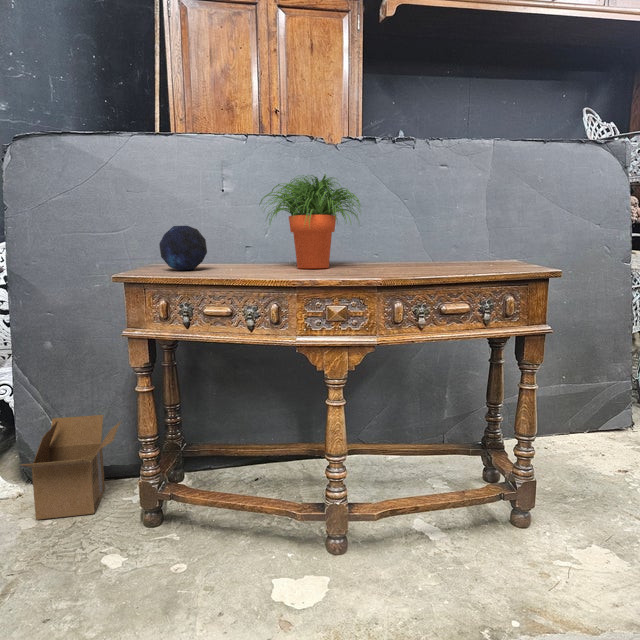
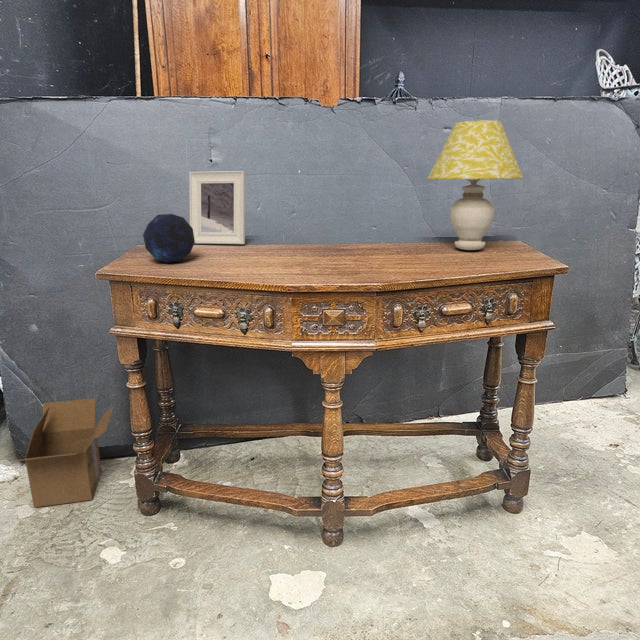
table lamp: none [424,144,514,265] -> present [427,120,523,250]
potted plant: present [259,174,361,268] -> none [249,157,361,259]
picture frame: none [202,196,255,263] -> present [189,171,245,244]

